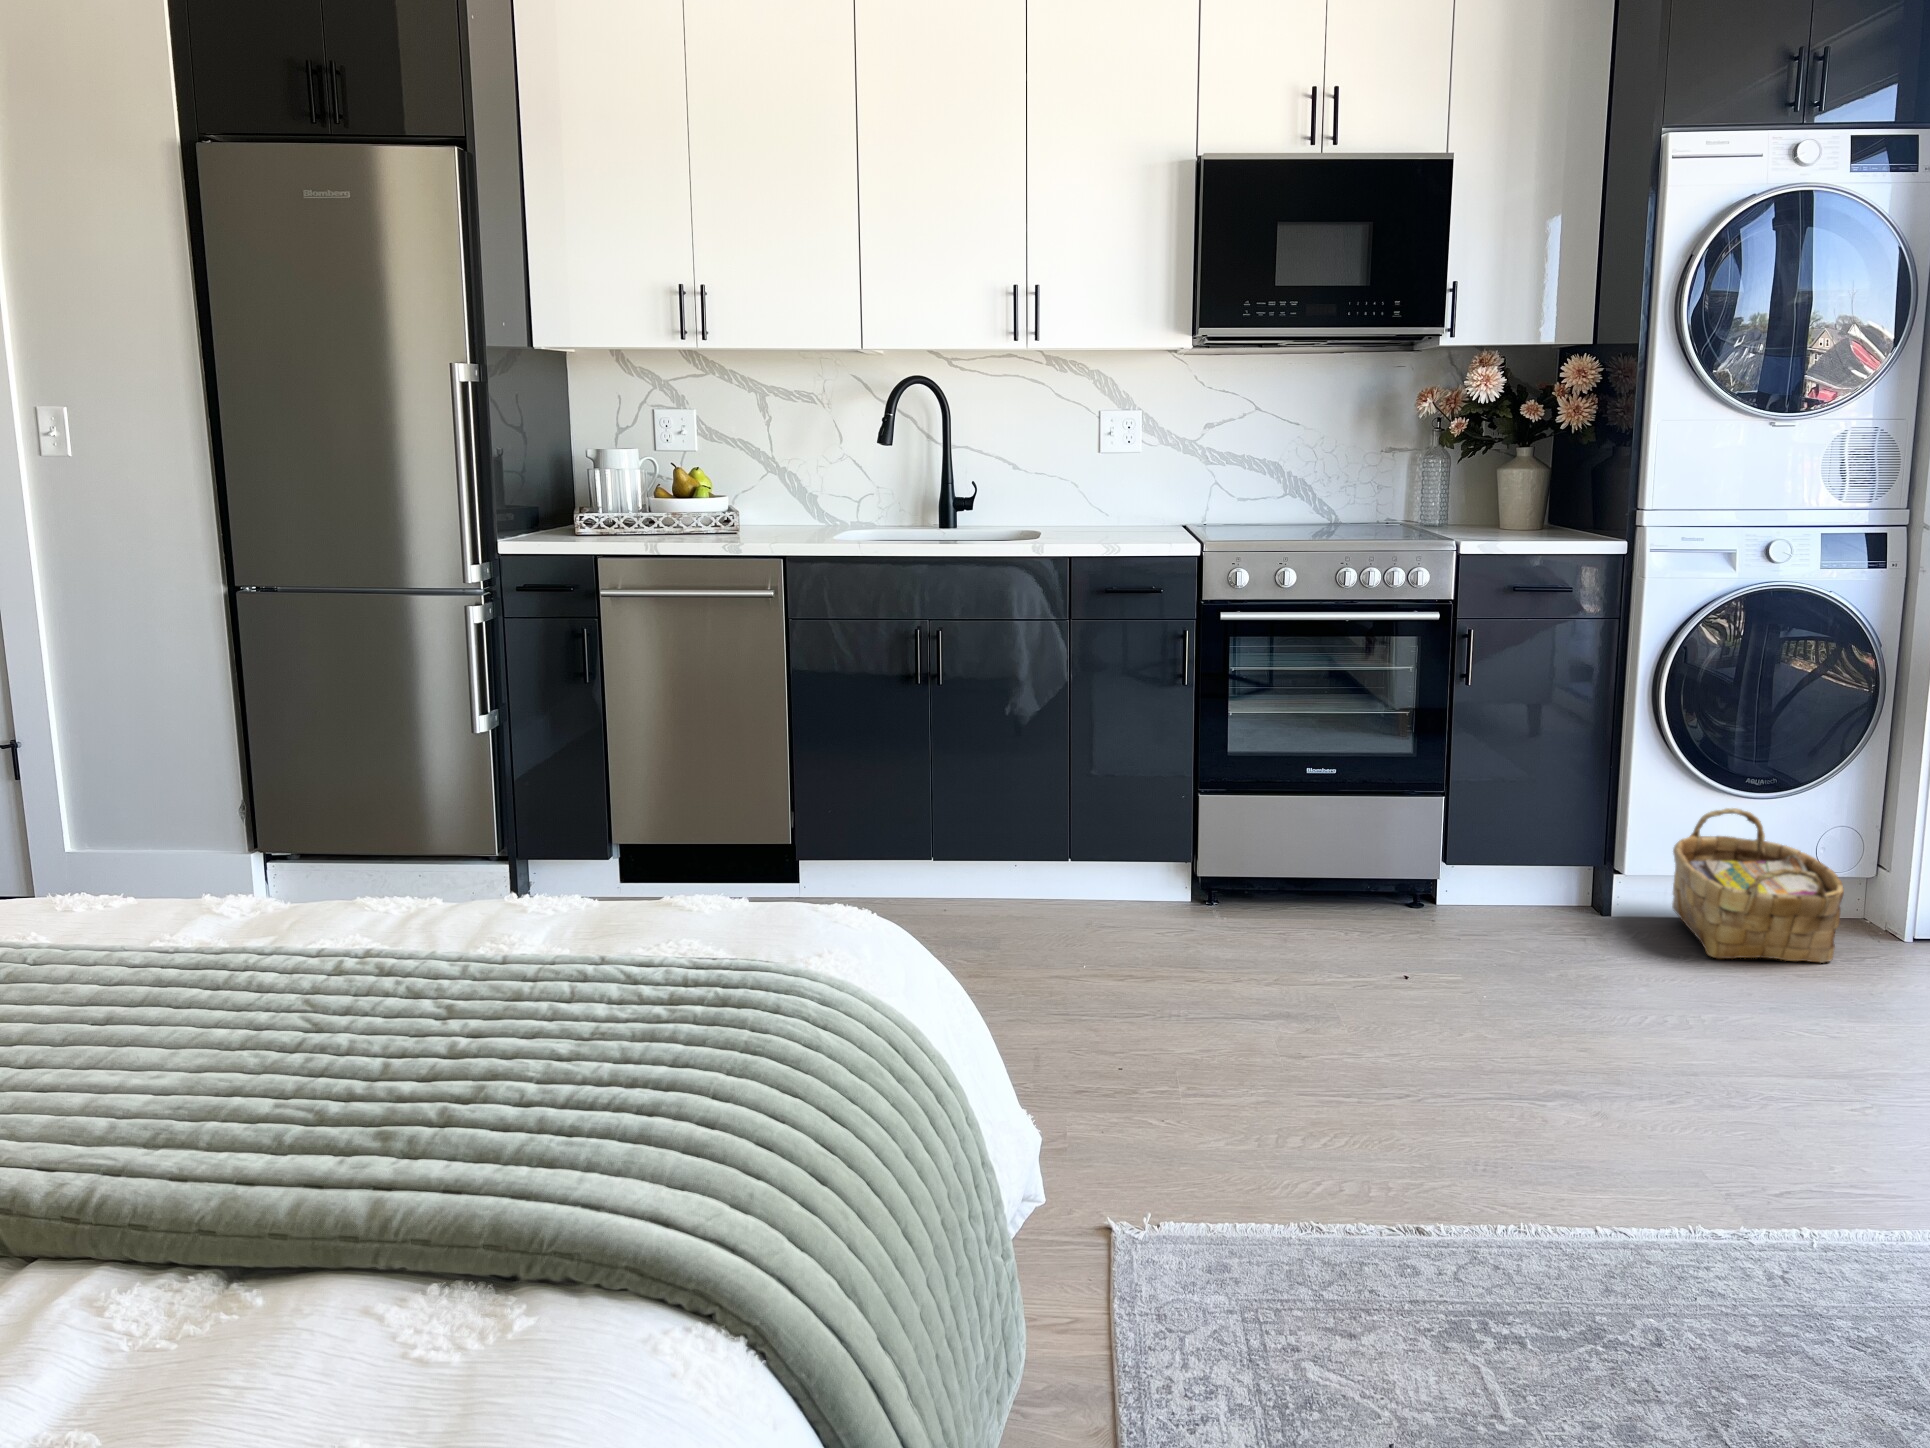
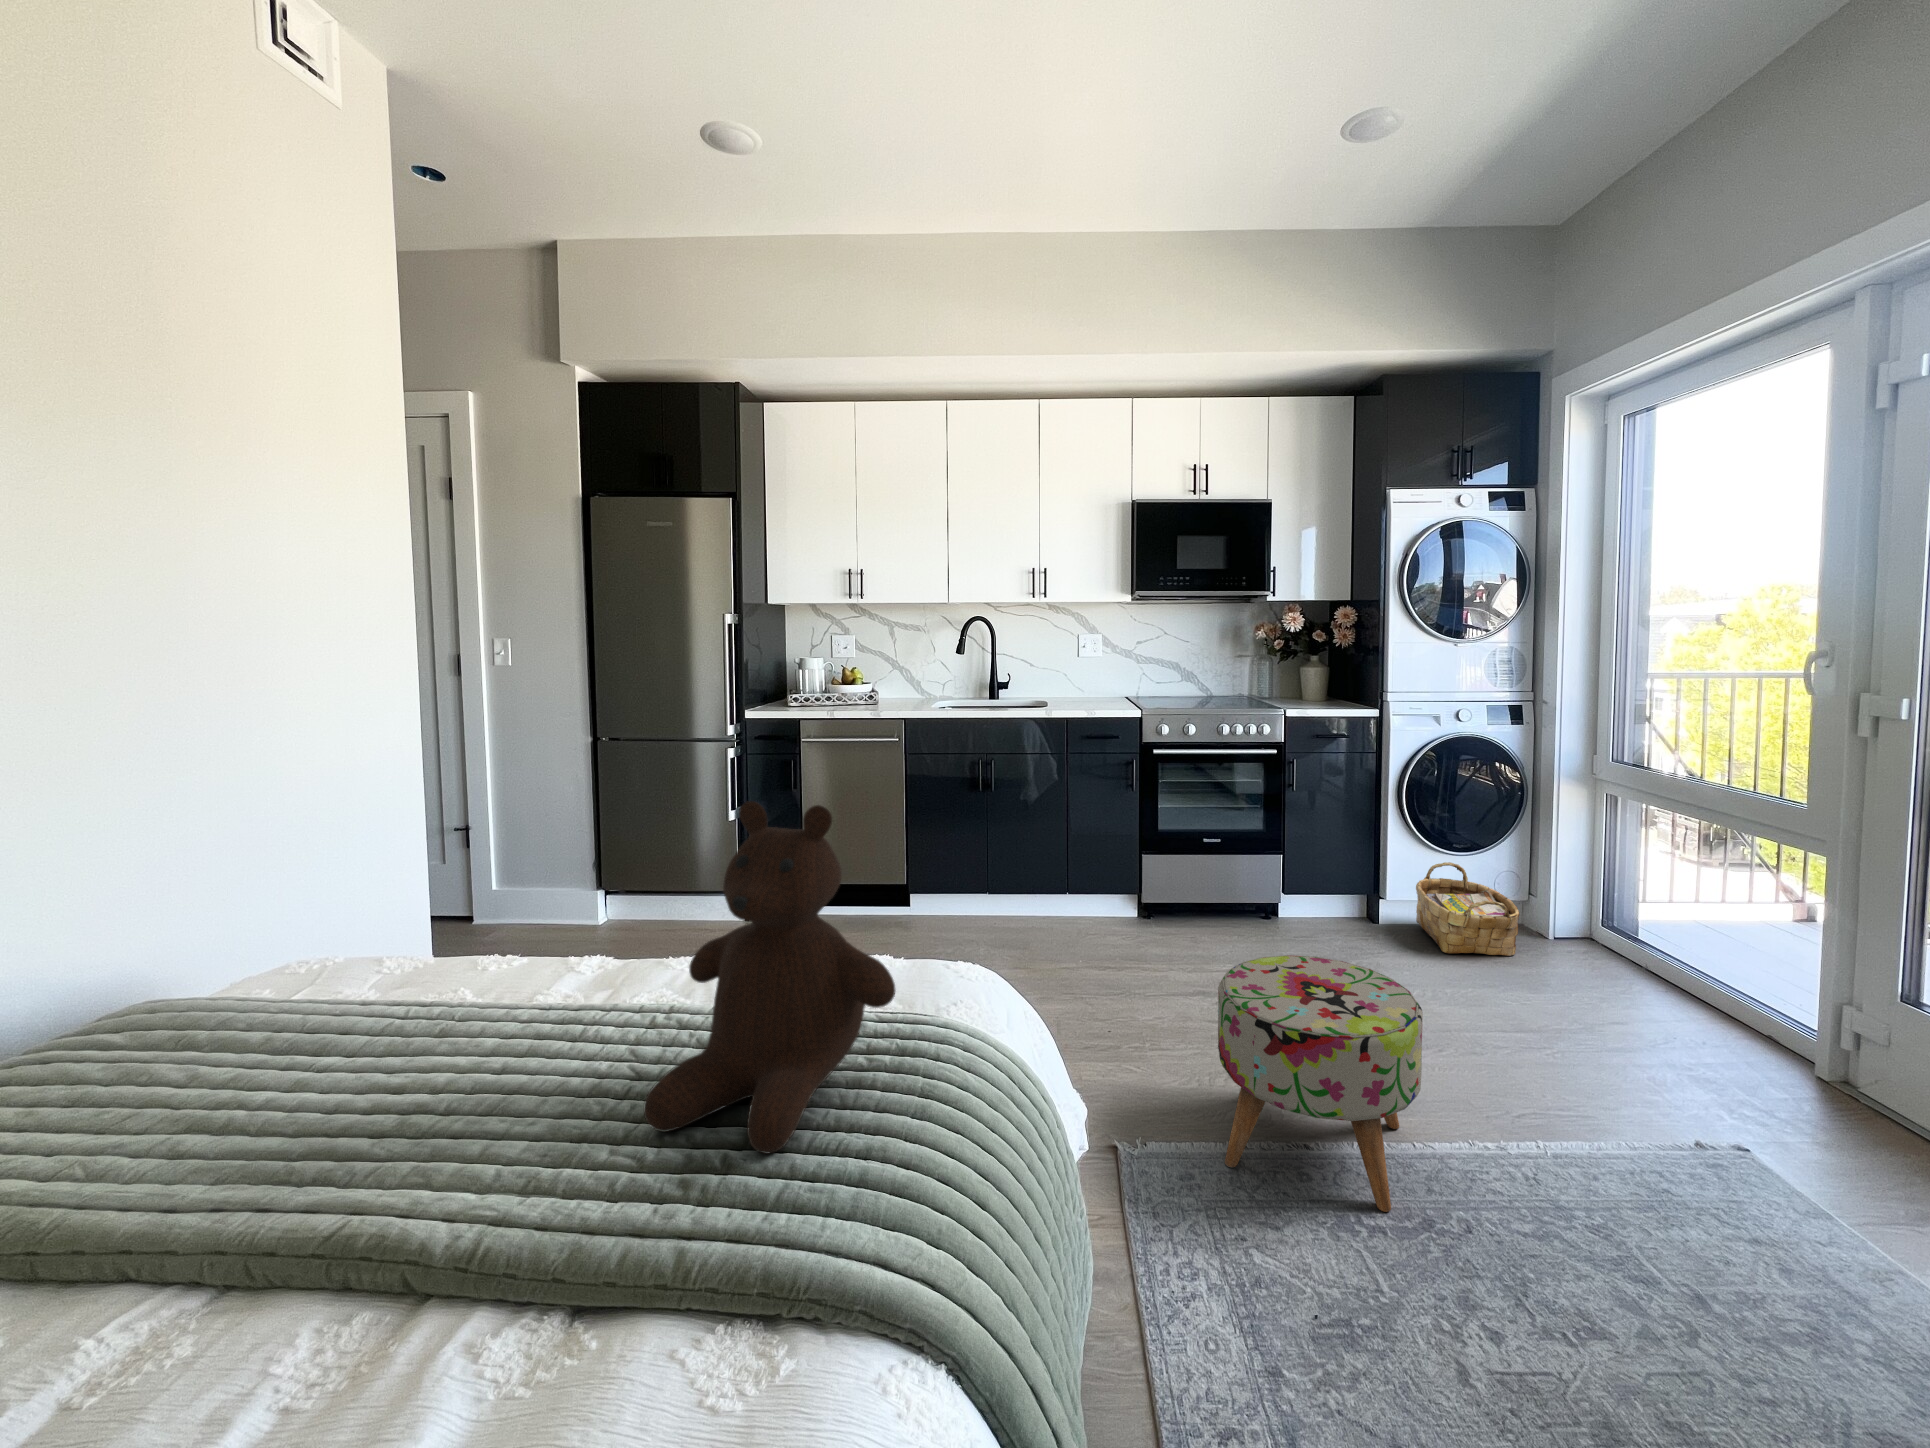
teddy bear: none [323,610,699,1106] -> present [644,801,895,1154]
ottoman: none [1283,935,1614,1318] -> present [1218,955,1423,1212]

